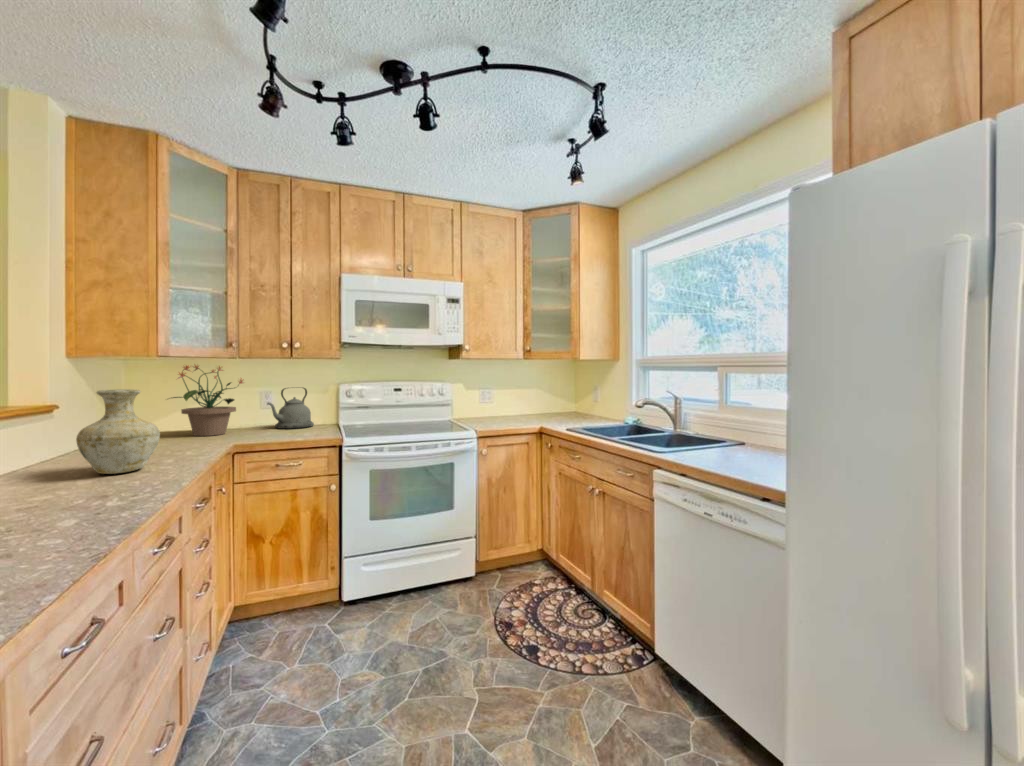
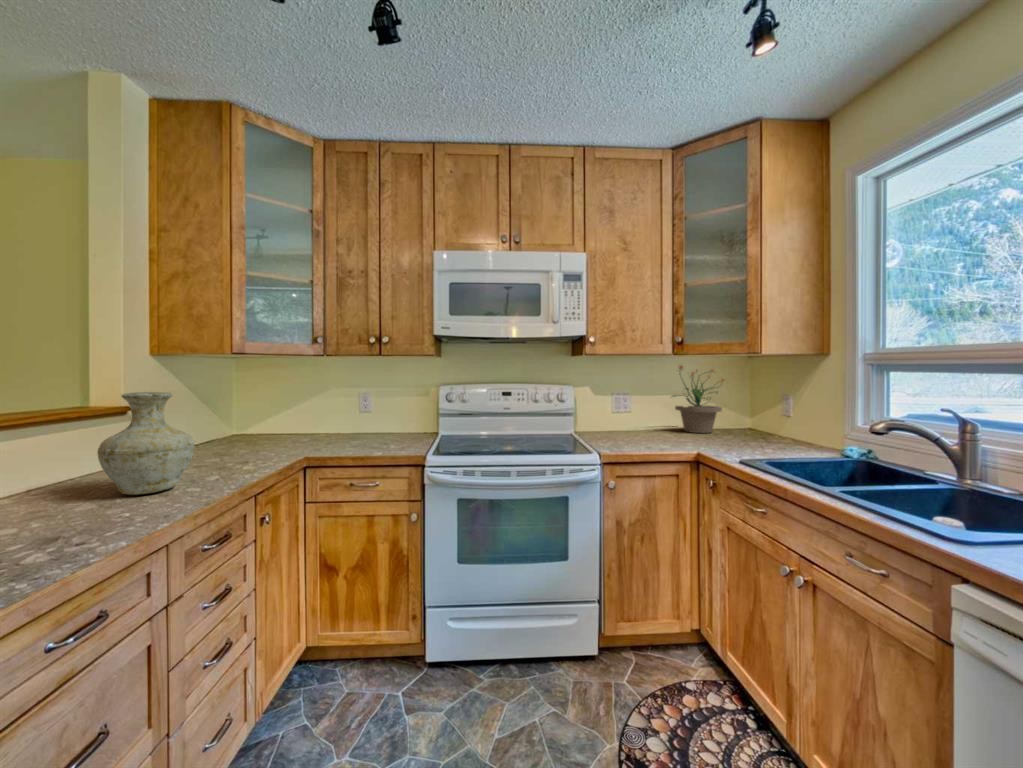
potted plant: present [173,365,243,436] -> present [673,366,724,433]
kettle: present [268,388,314,429] -> none [358,390,410,438]

